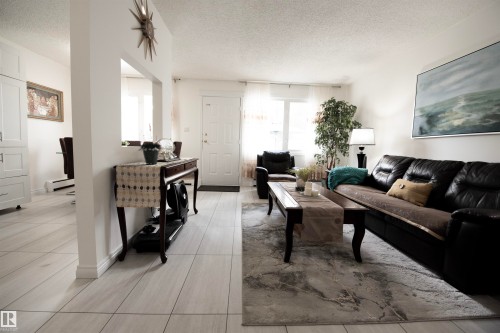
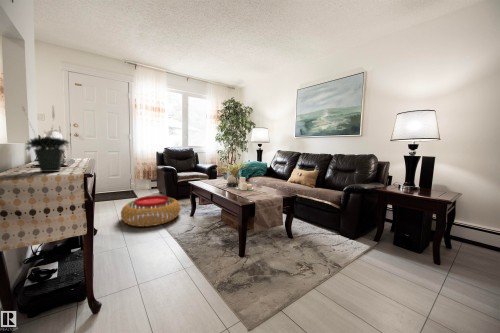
pouf: none [216,191,261,216] -> present [121,195,180,226]

